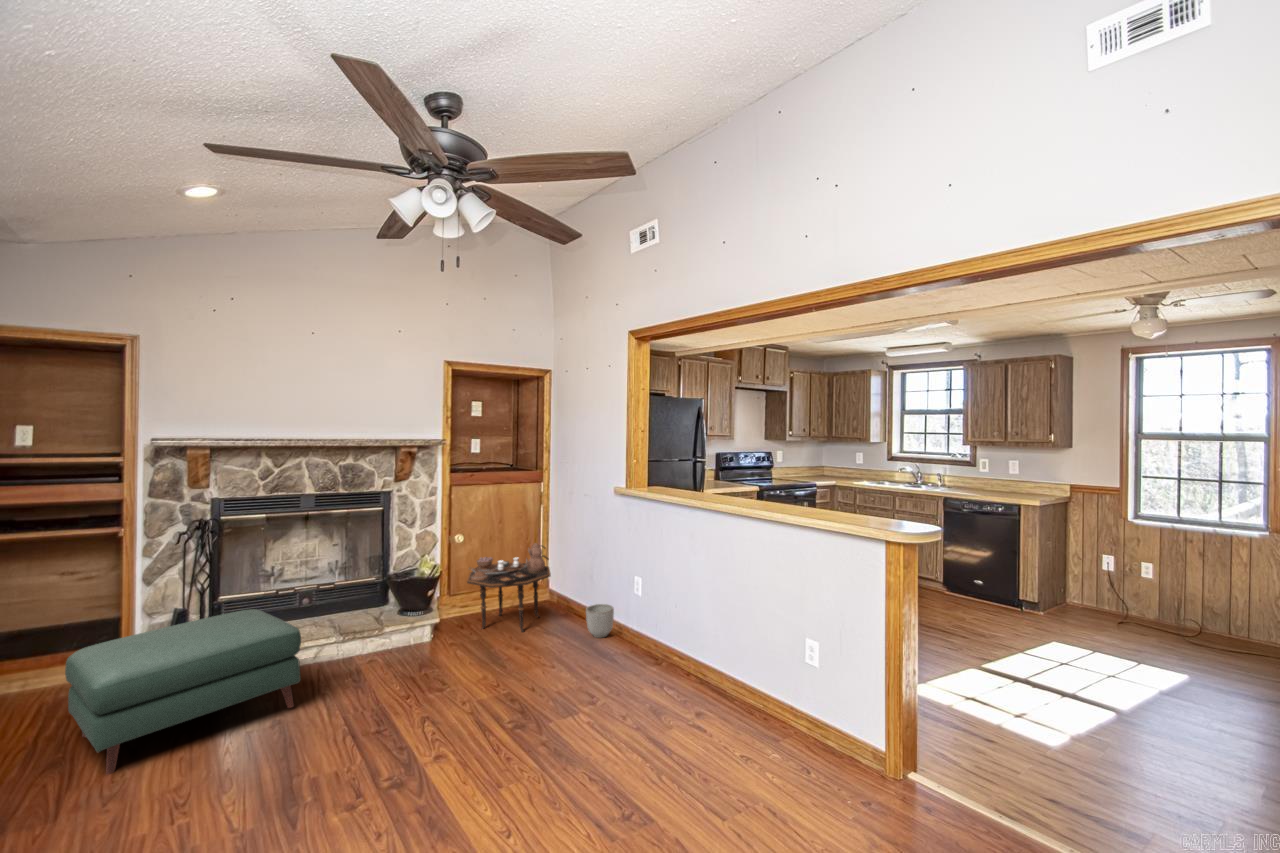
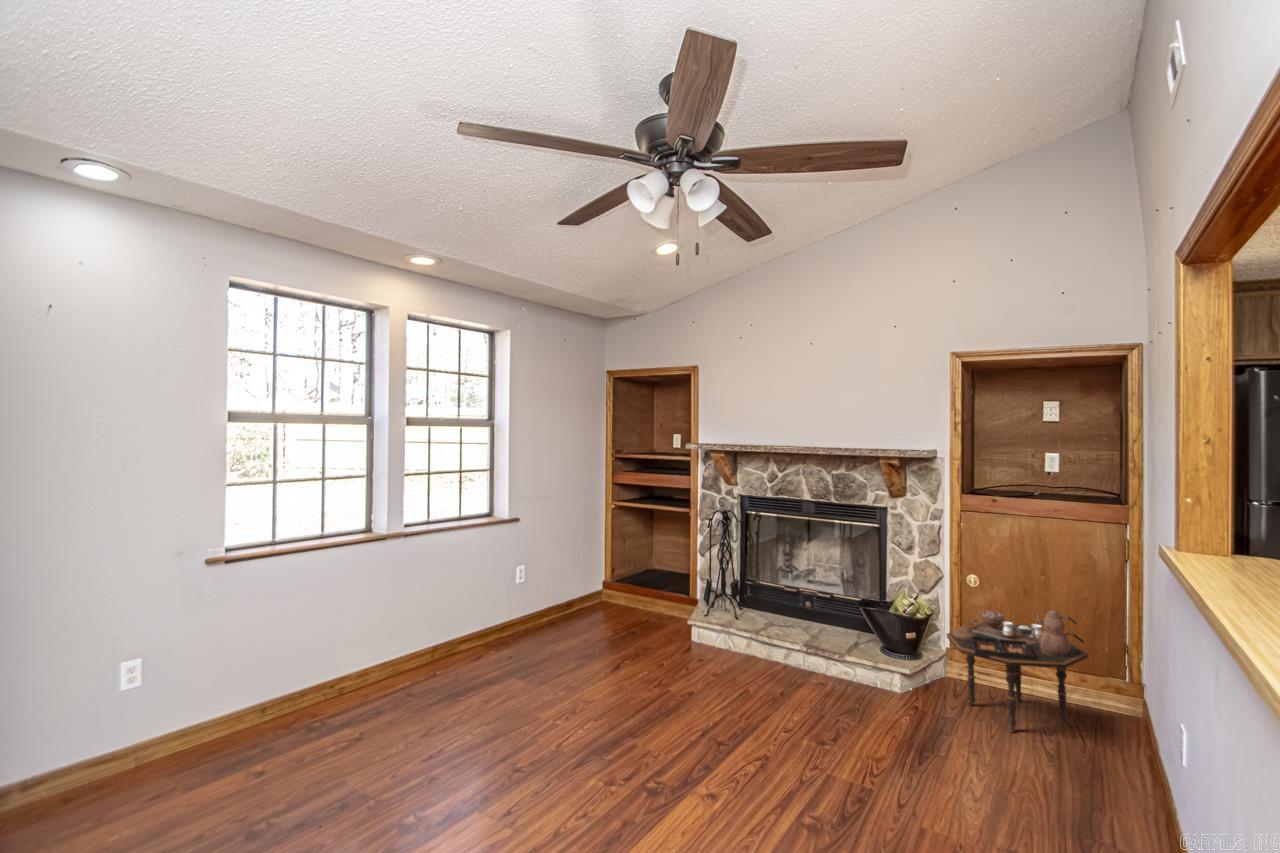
planter: present [586,604,614,638] -> none [1094,738,1155,803]
ottoman: present [65,609,301,775] -> none [582,589,729,690]

